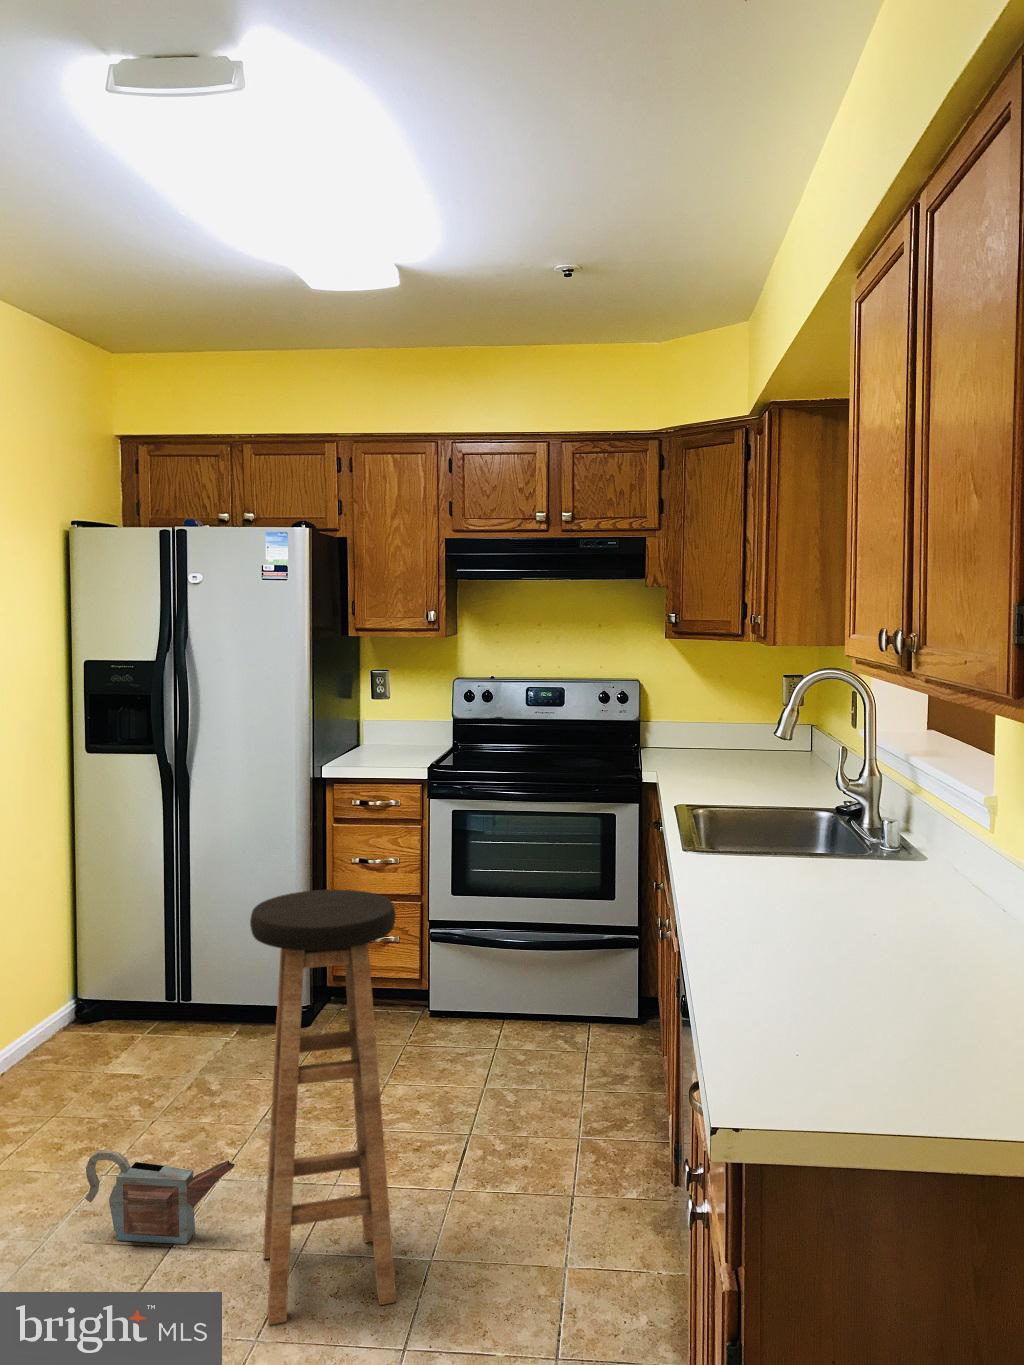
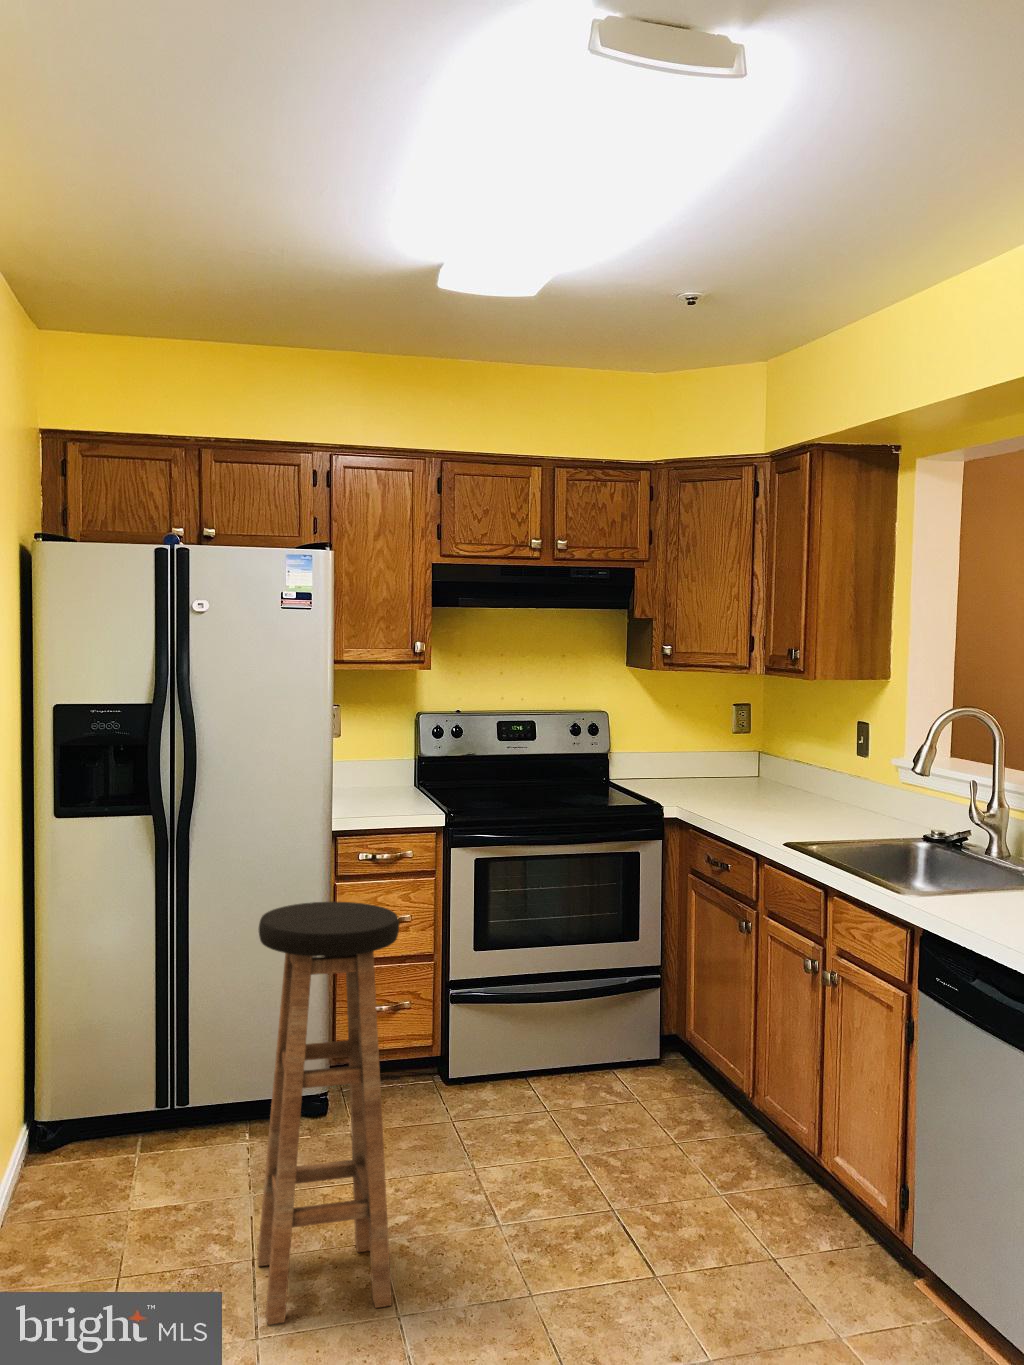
watering can: present [85,1150,235,1244] -> none [79,1158,231,1253]

